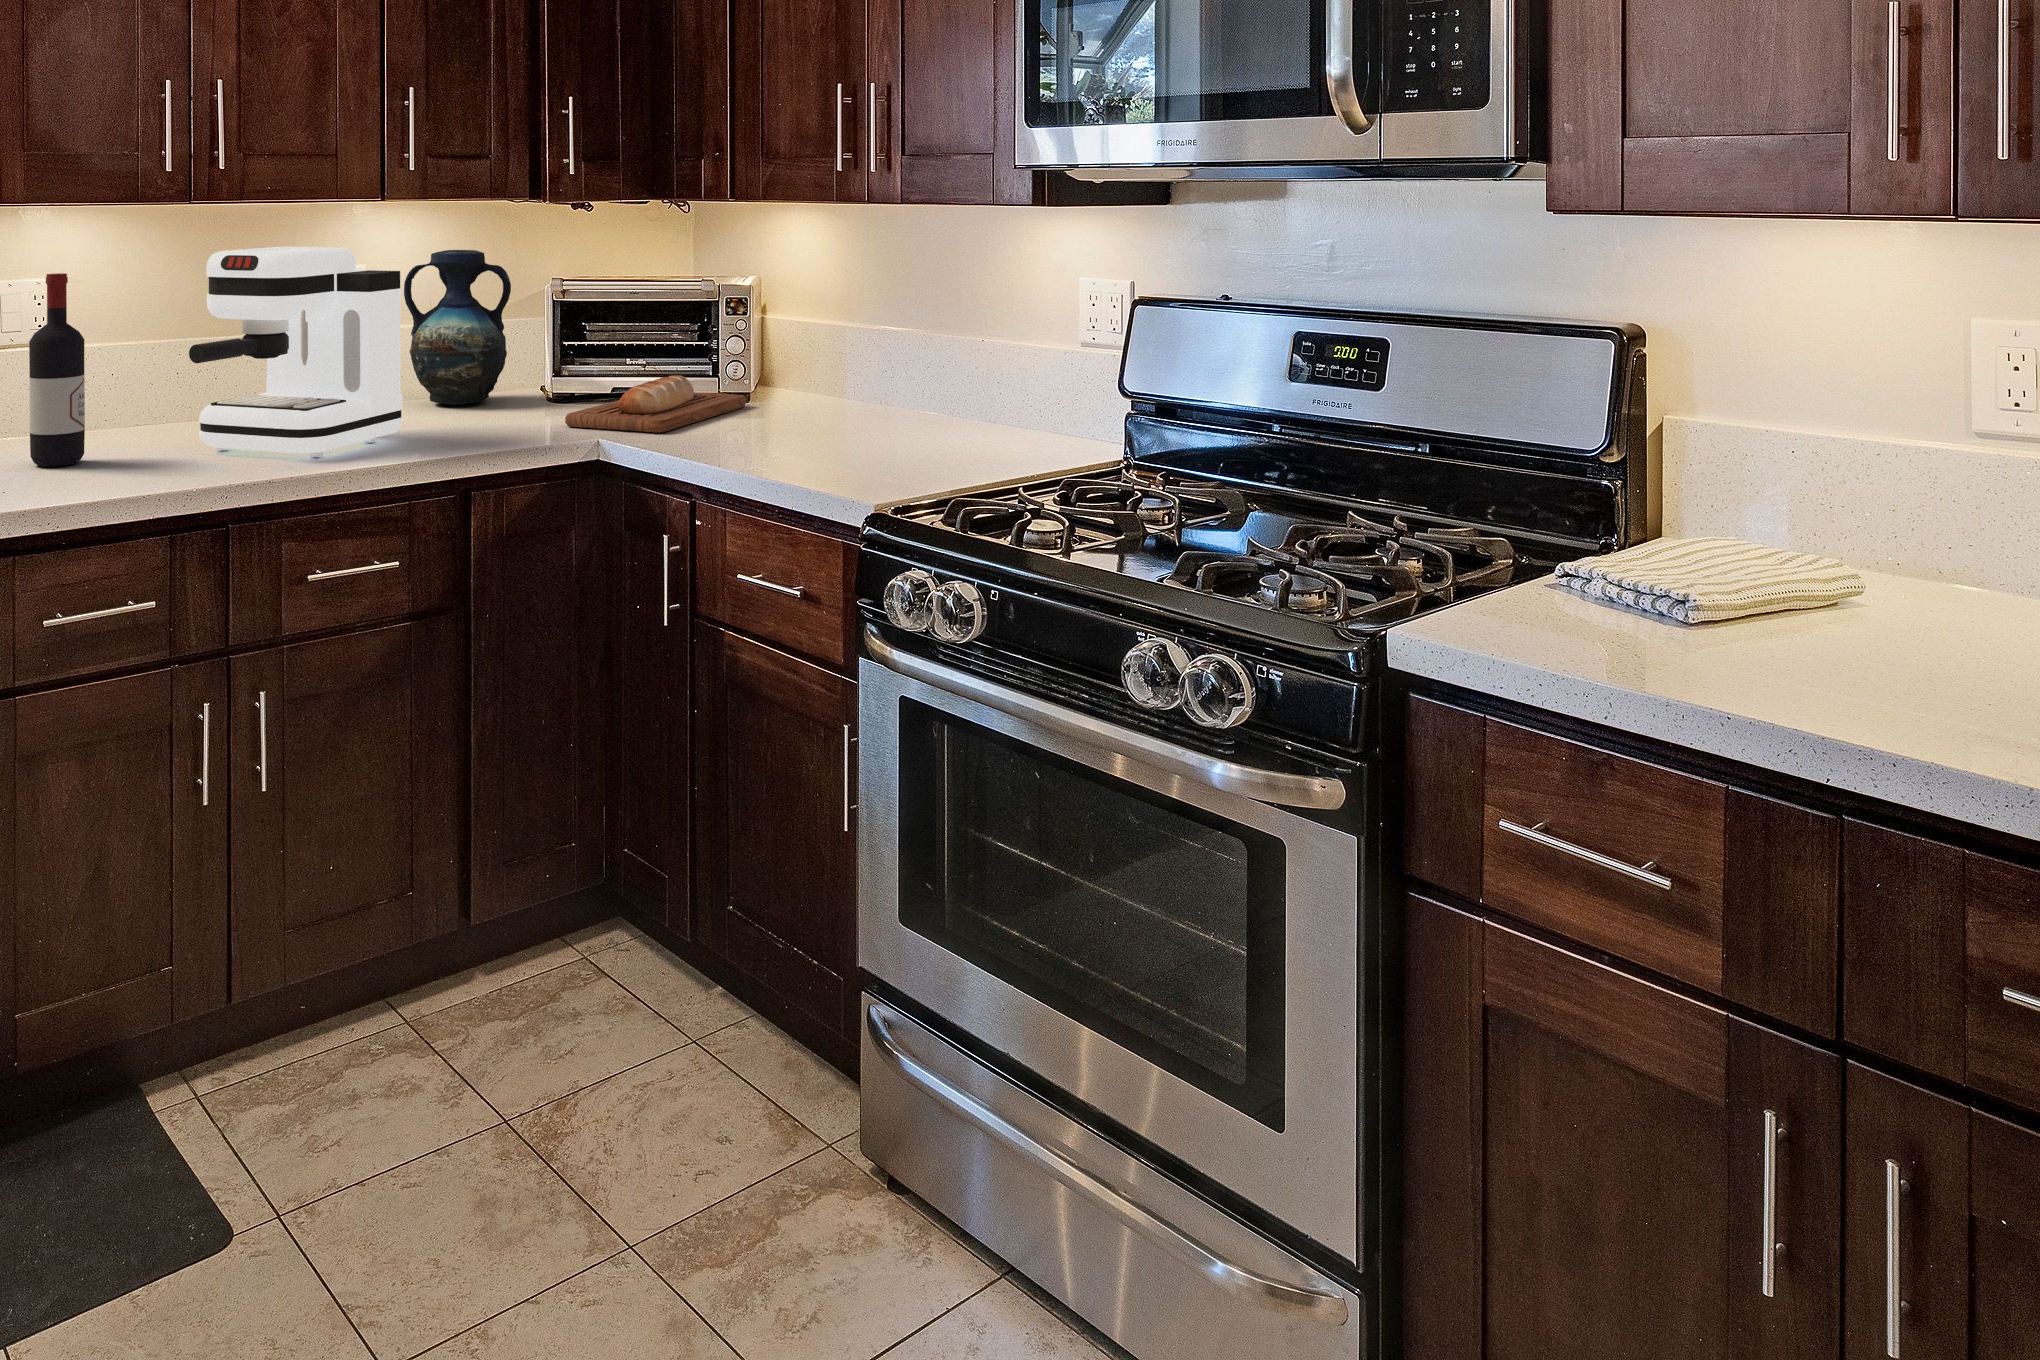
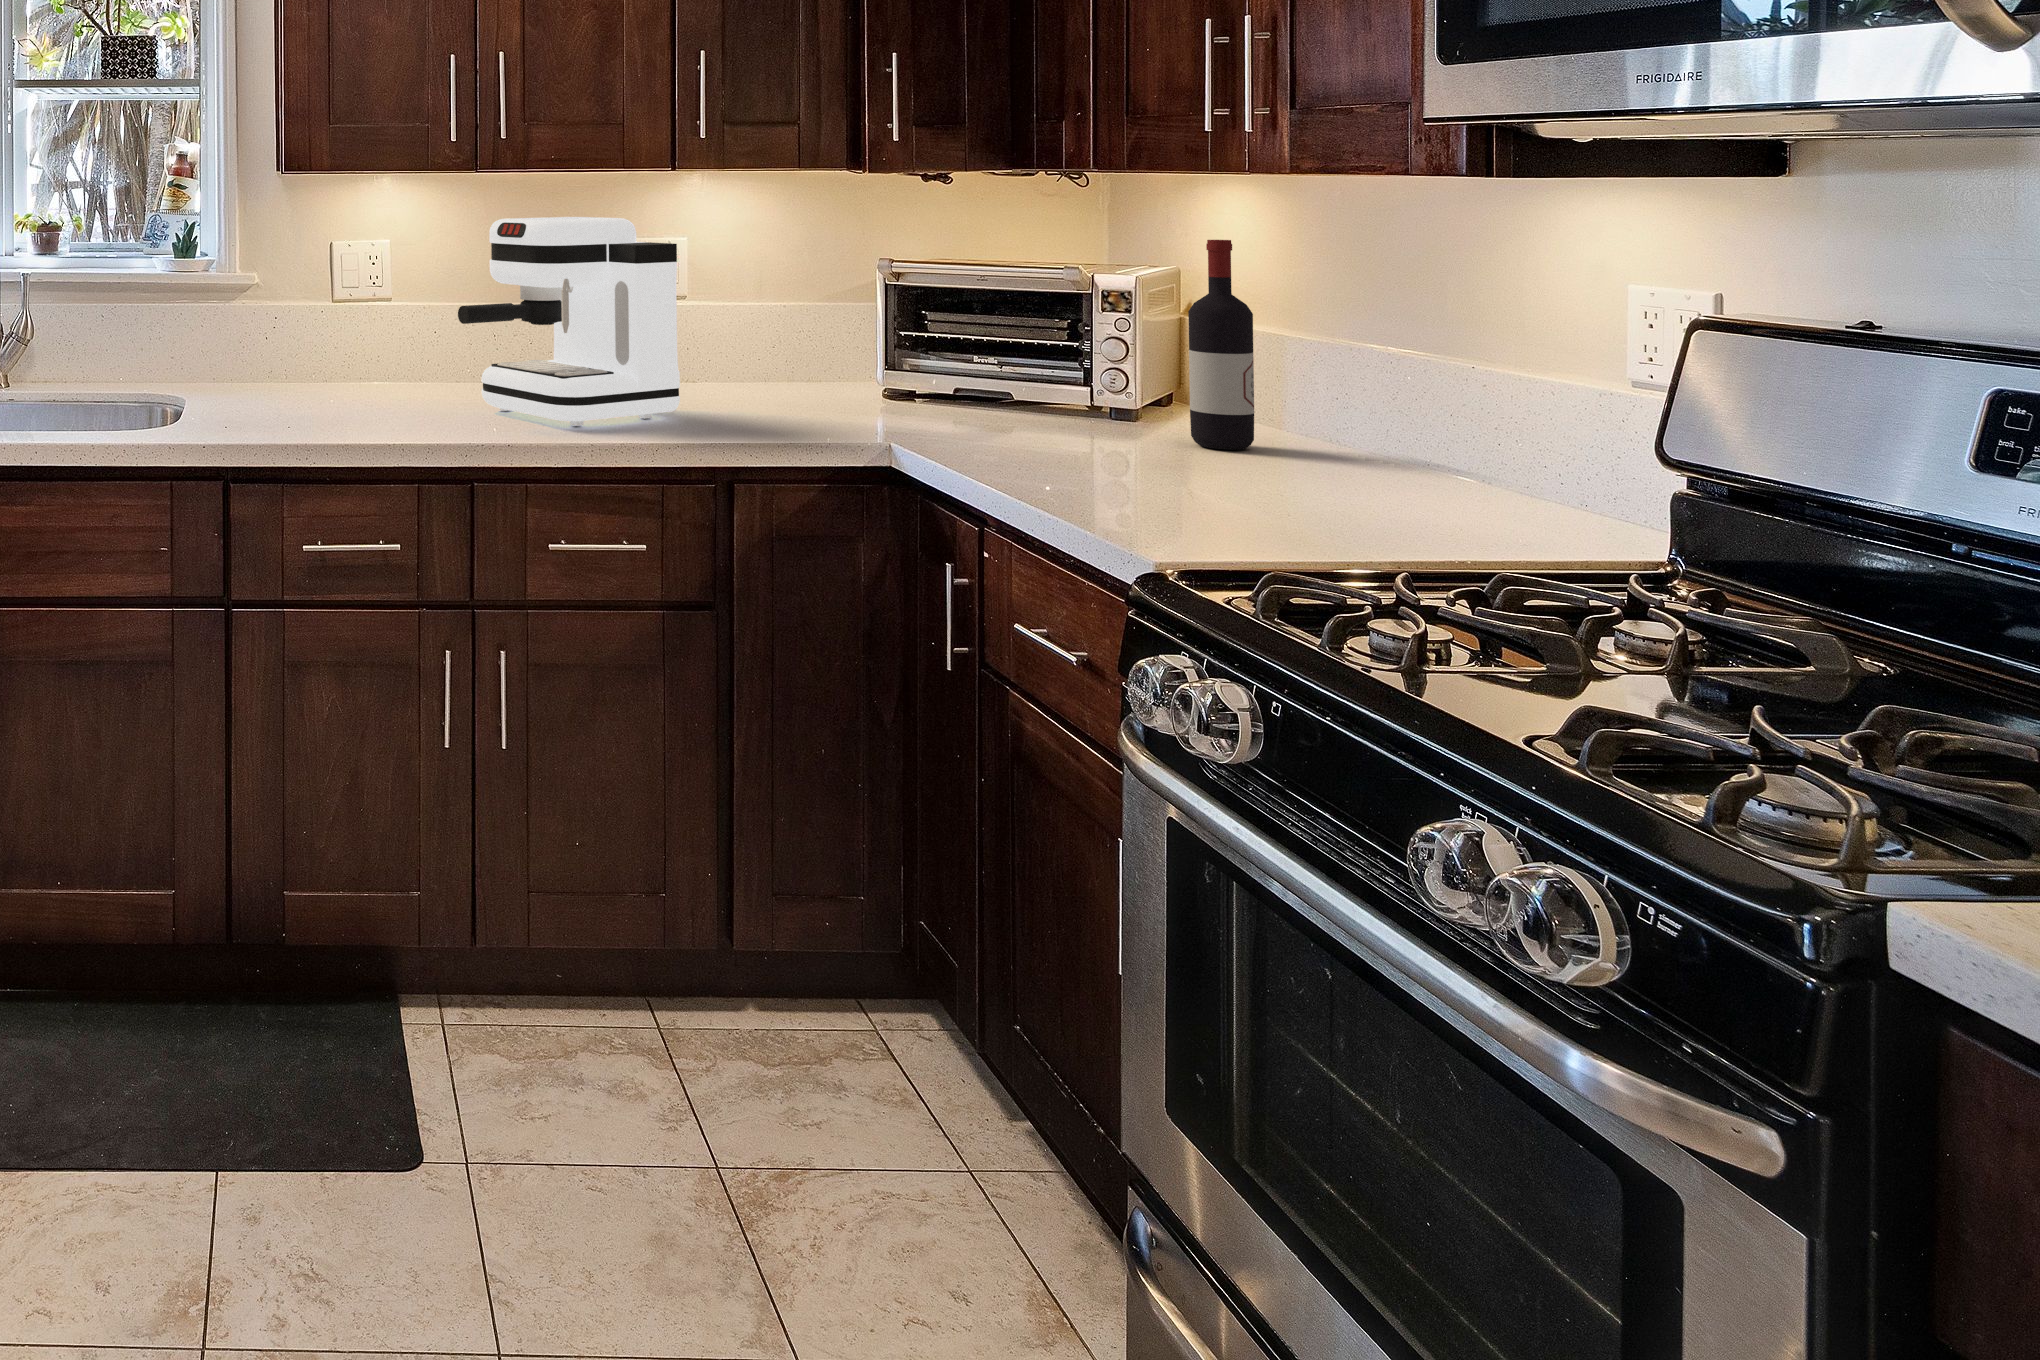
vase: present [404,250,511,405] -> none [726,227,843,391]
wine bottle: present [29,273,85,467] -> present [1188,240,1254,450]
bread loaf: present [565,375,746,432] -> none [869,380,1125,443]

